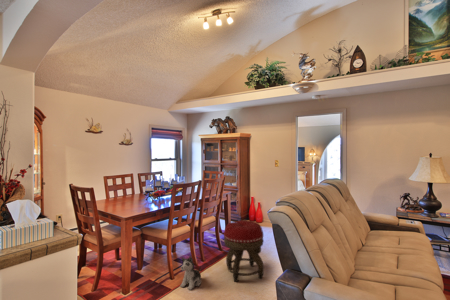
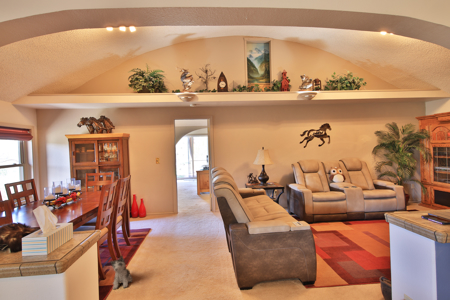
footstool: present [224,220,264,282] -> none [143,212,181,266]

